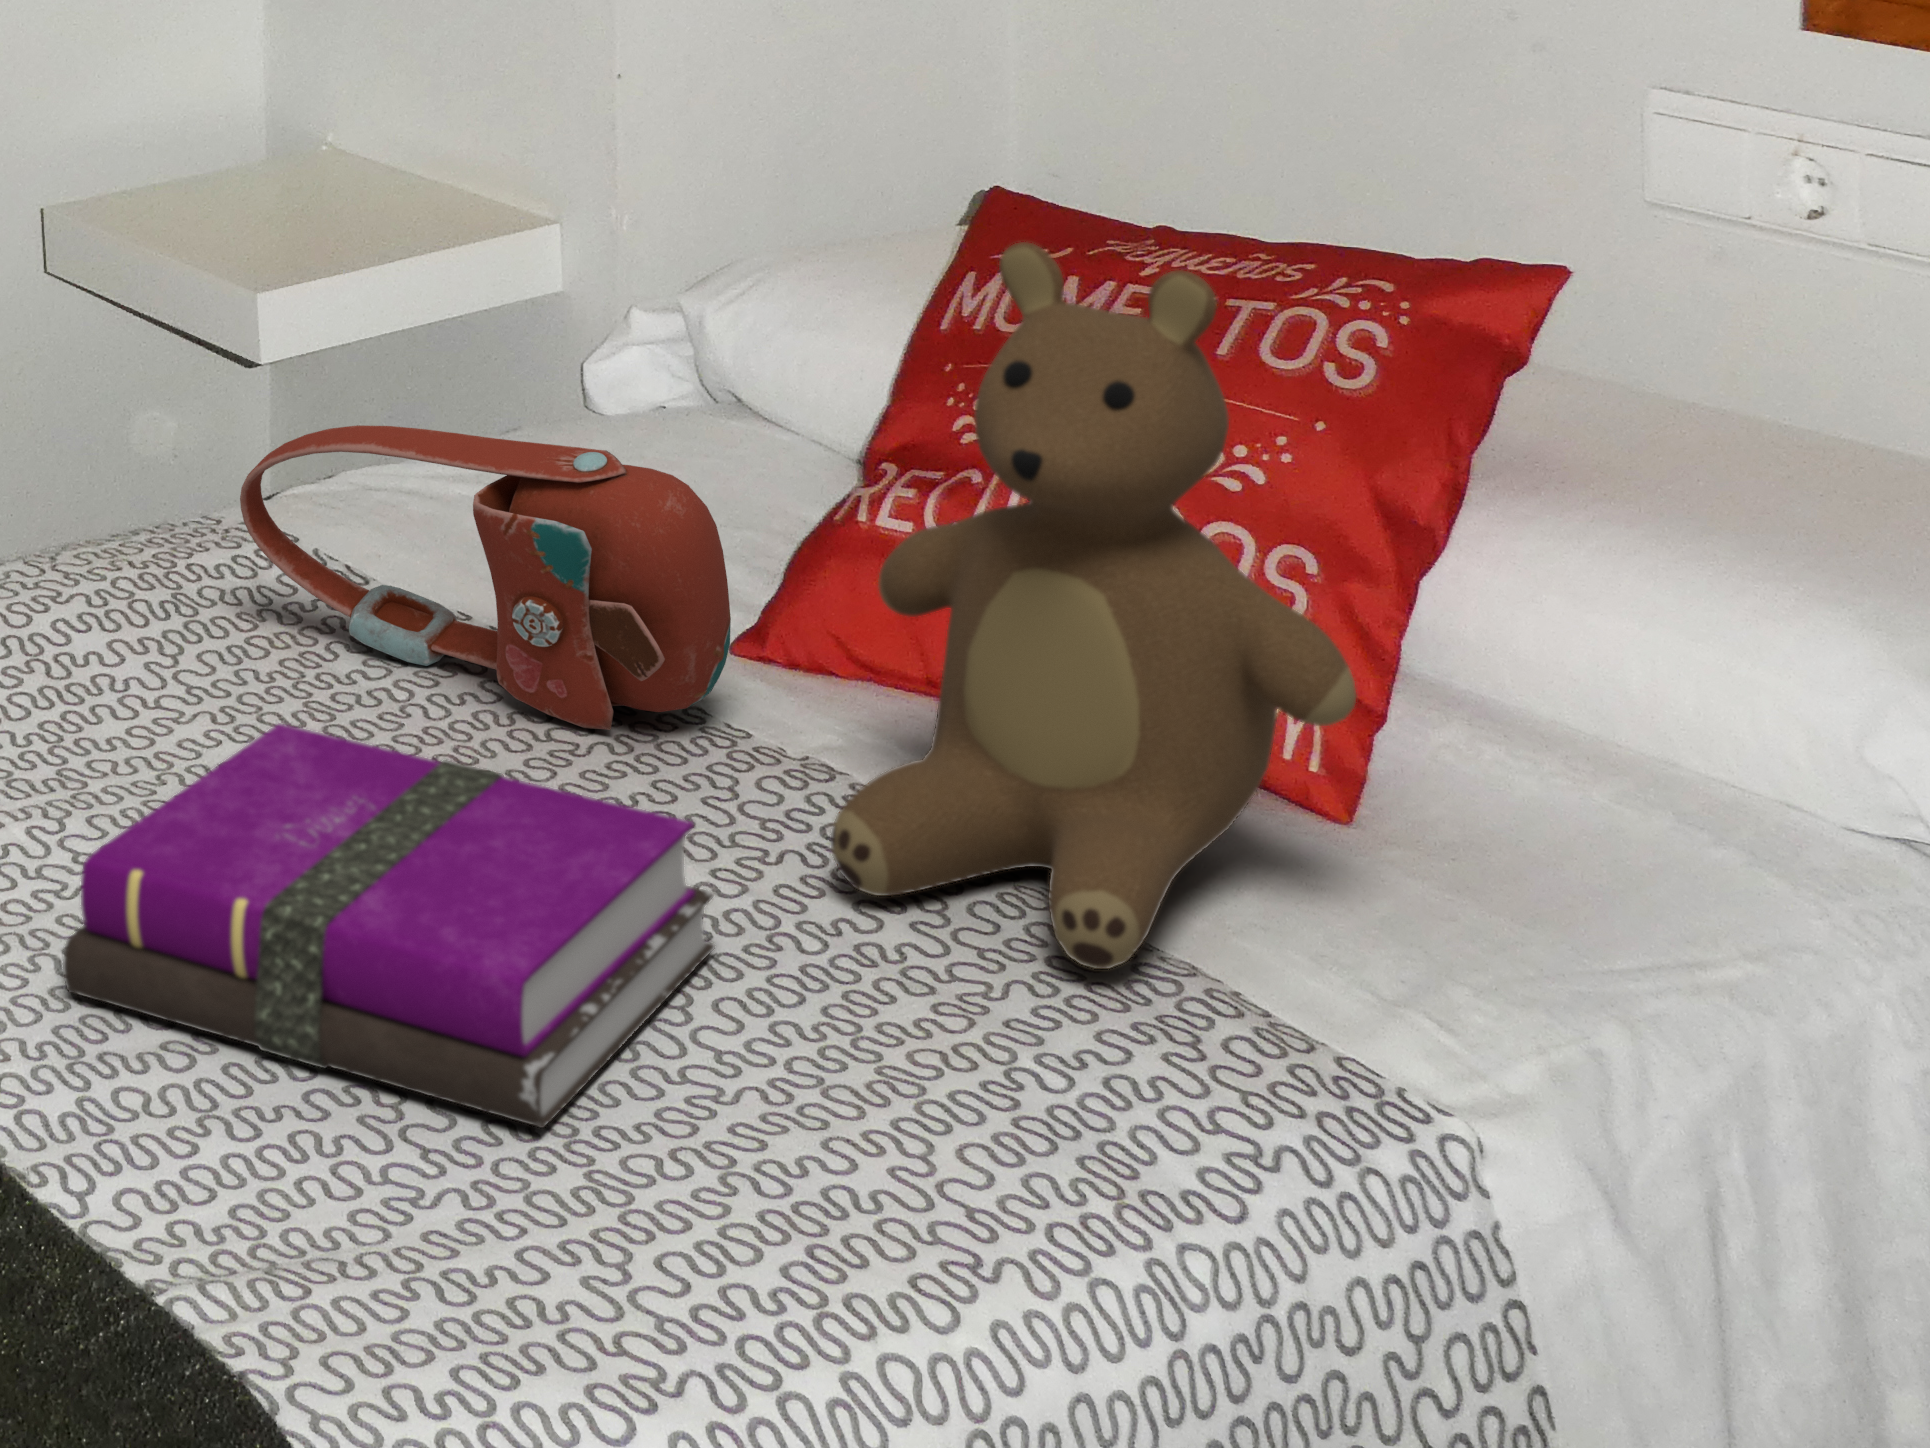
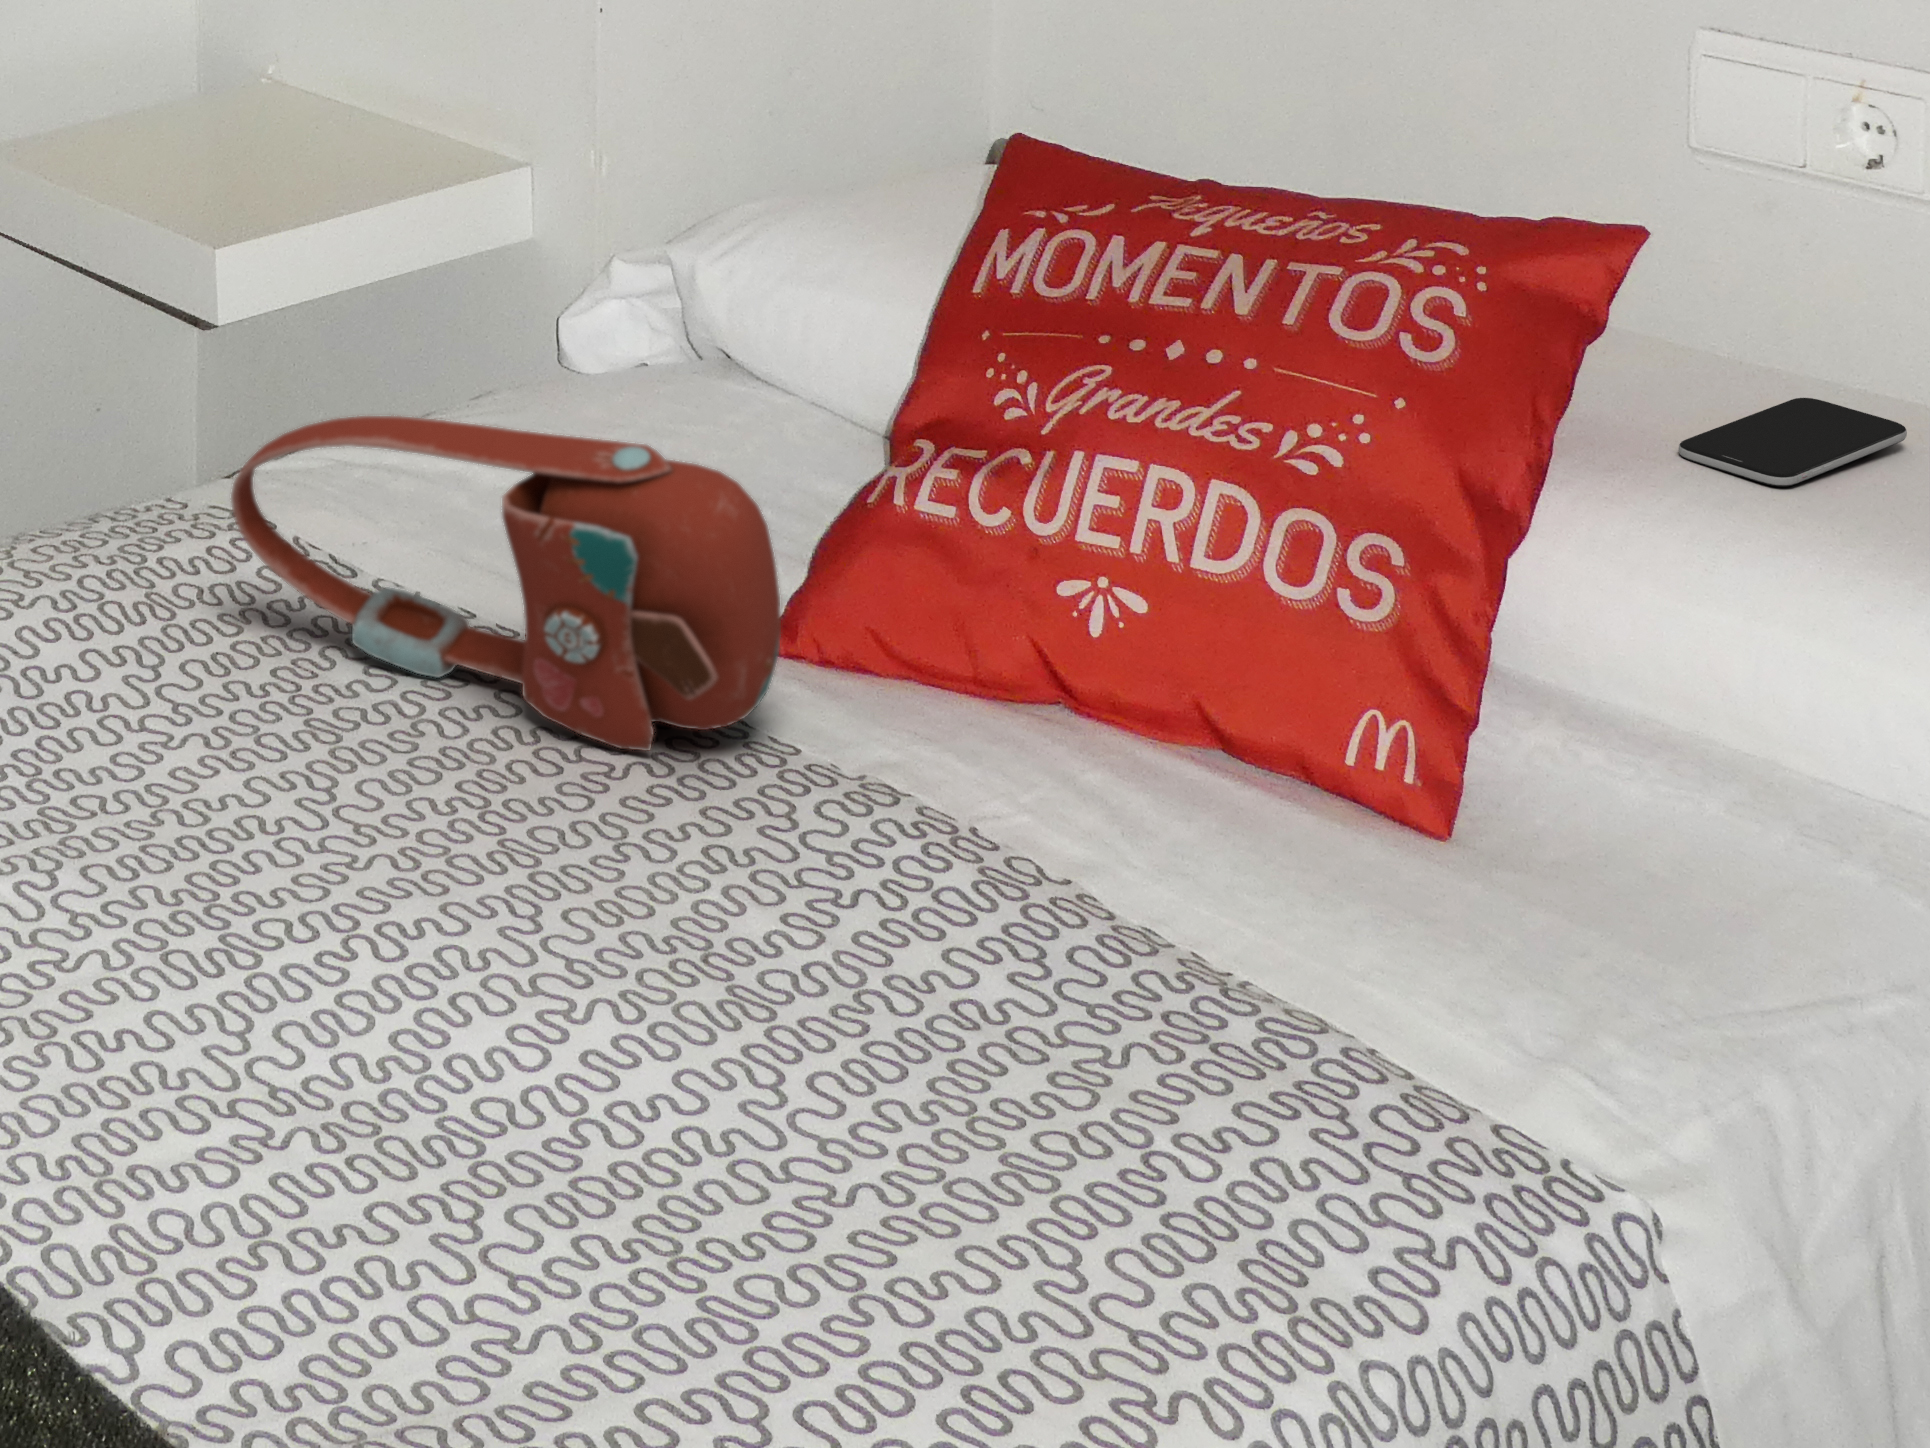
teddy bear: present [831,242,1356,969] -> none [918,222,1488,1027]
smartphone: none [1601,432,1829,509] -> present [1679,398,1907,487]
notebook: present [63,724,714,1128] -> none [83,766,802,1246]

